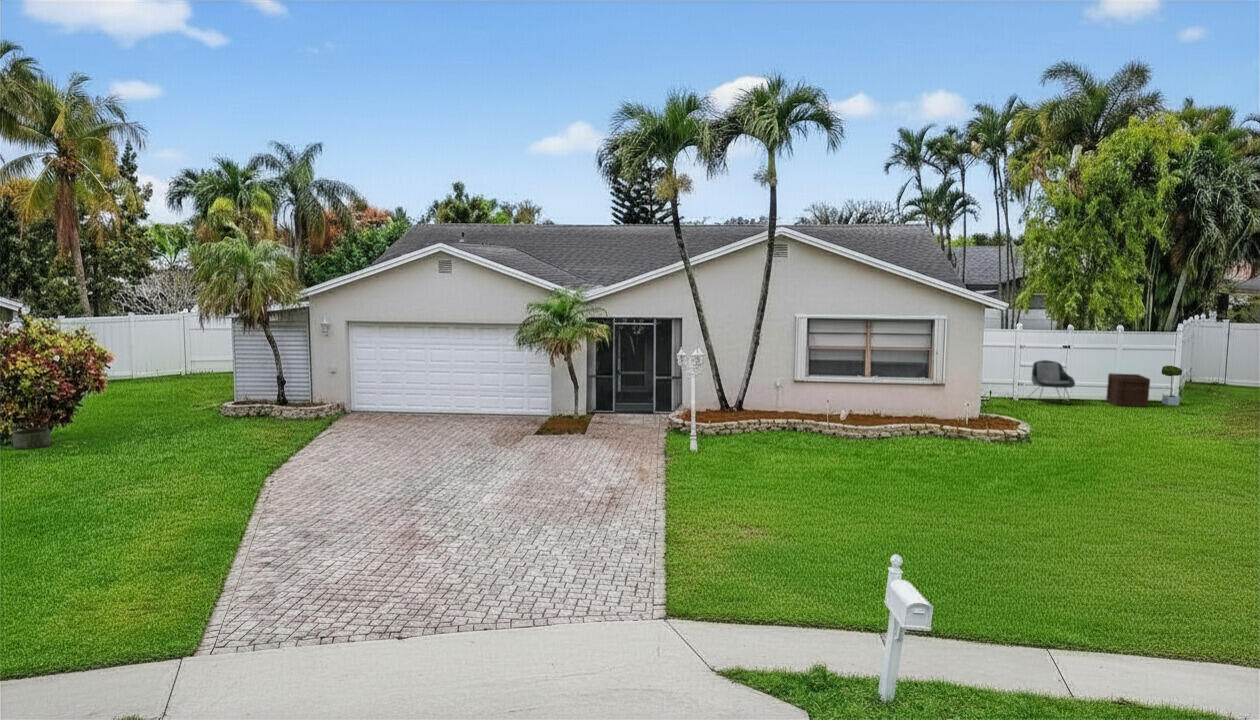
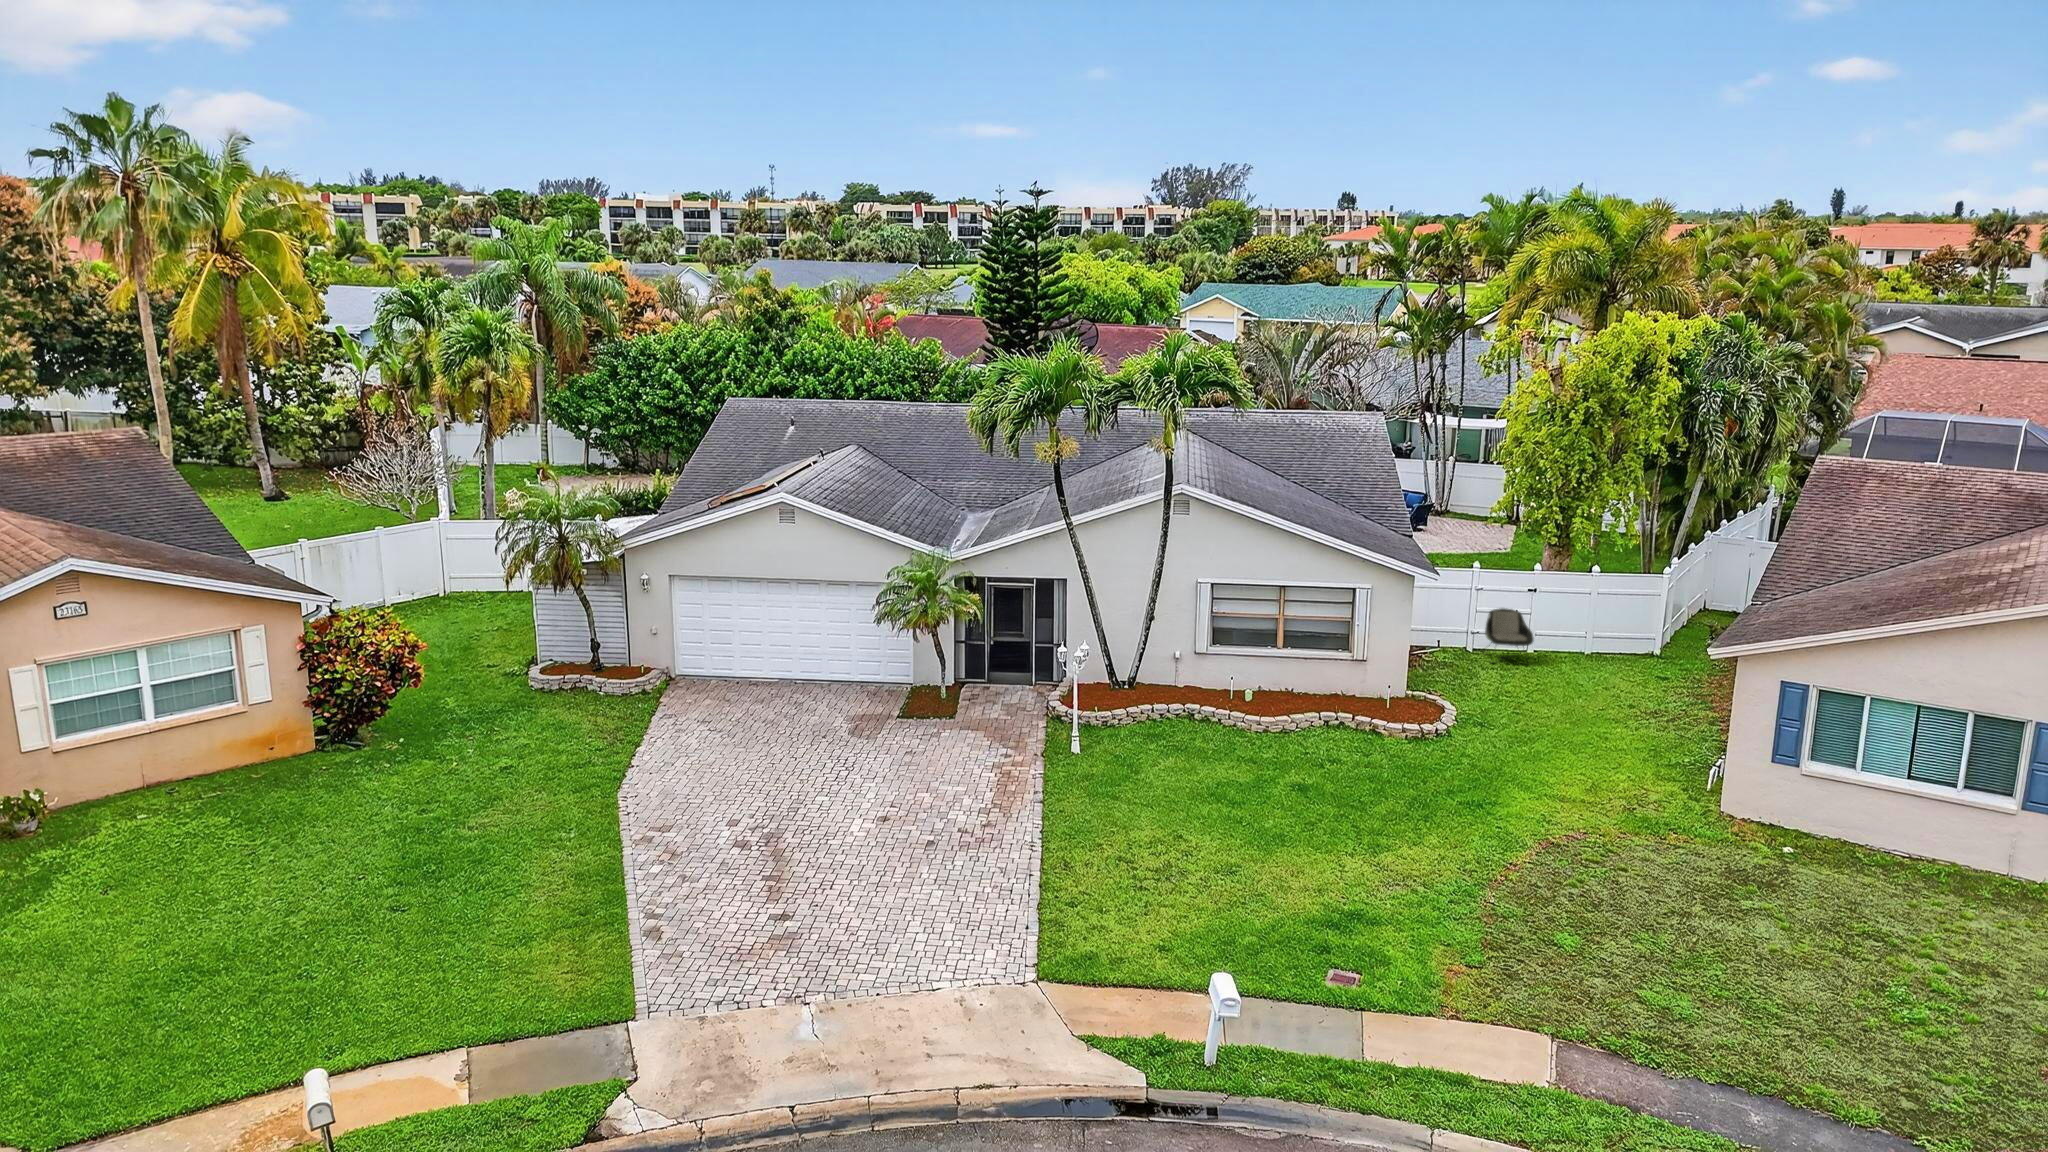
potted tree: present [1162,366,1182,406] -> none [1638,618,1662,665]
wooden crate: present [1106,373,1150,407] -> none [1574,624,1621,668]
basket: present [12,427,51,449] -> none [322,727,362,756]

